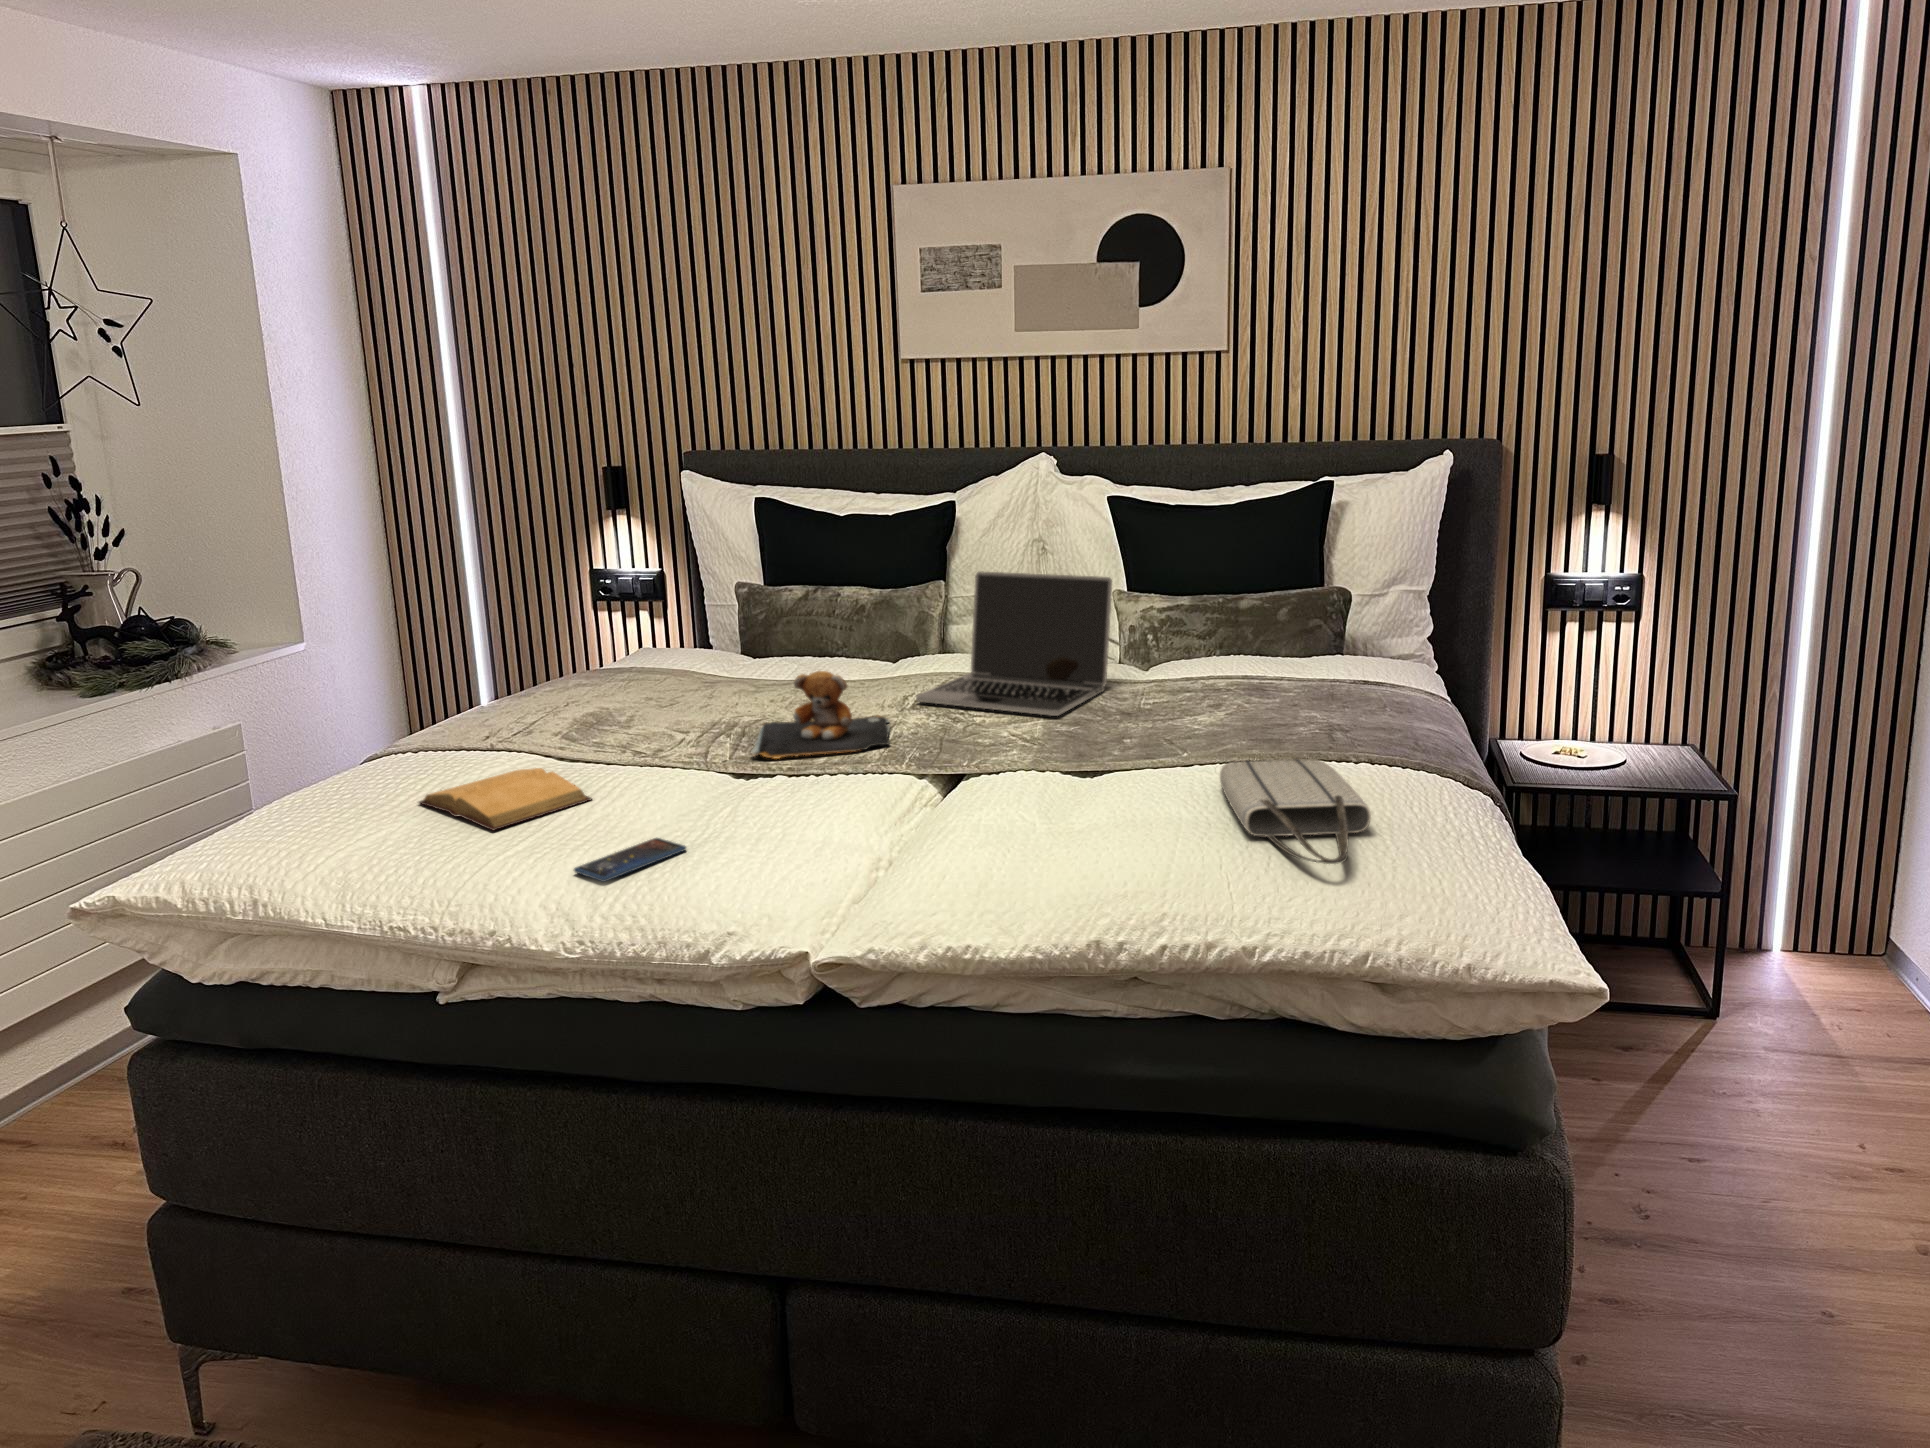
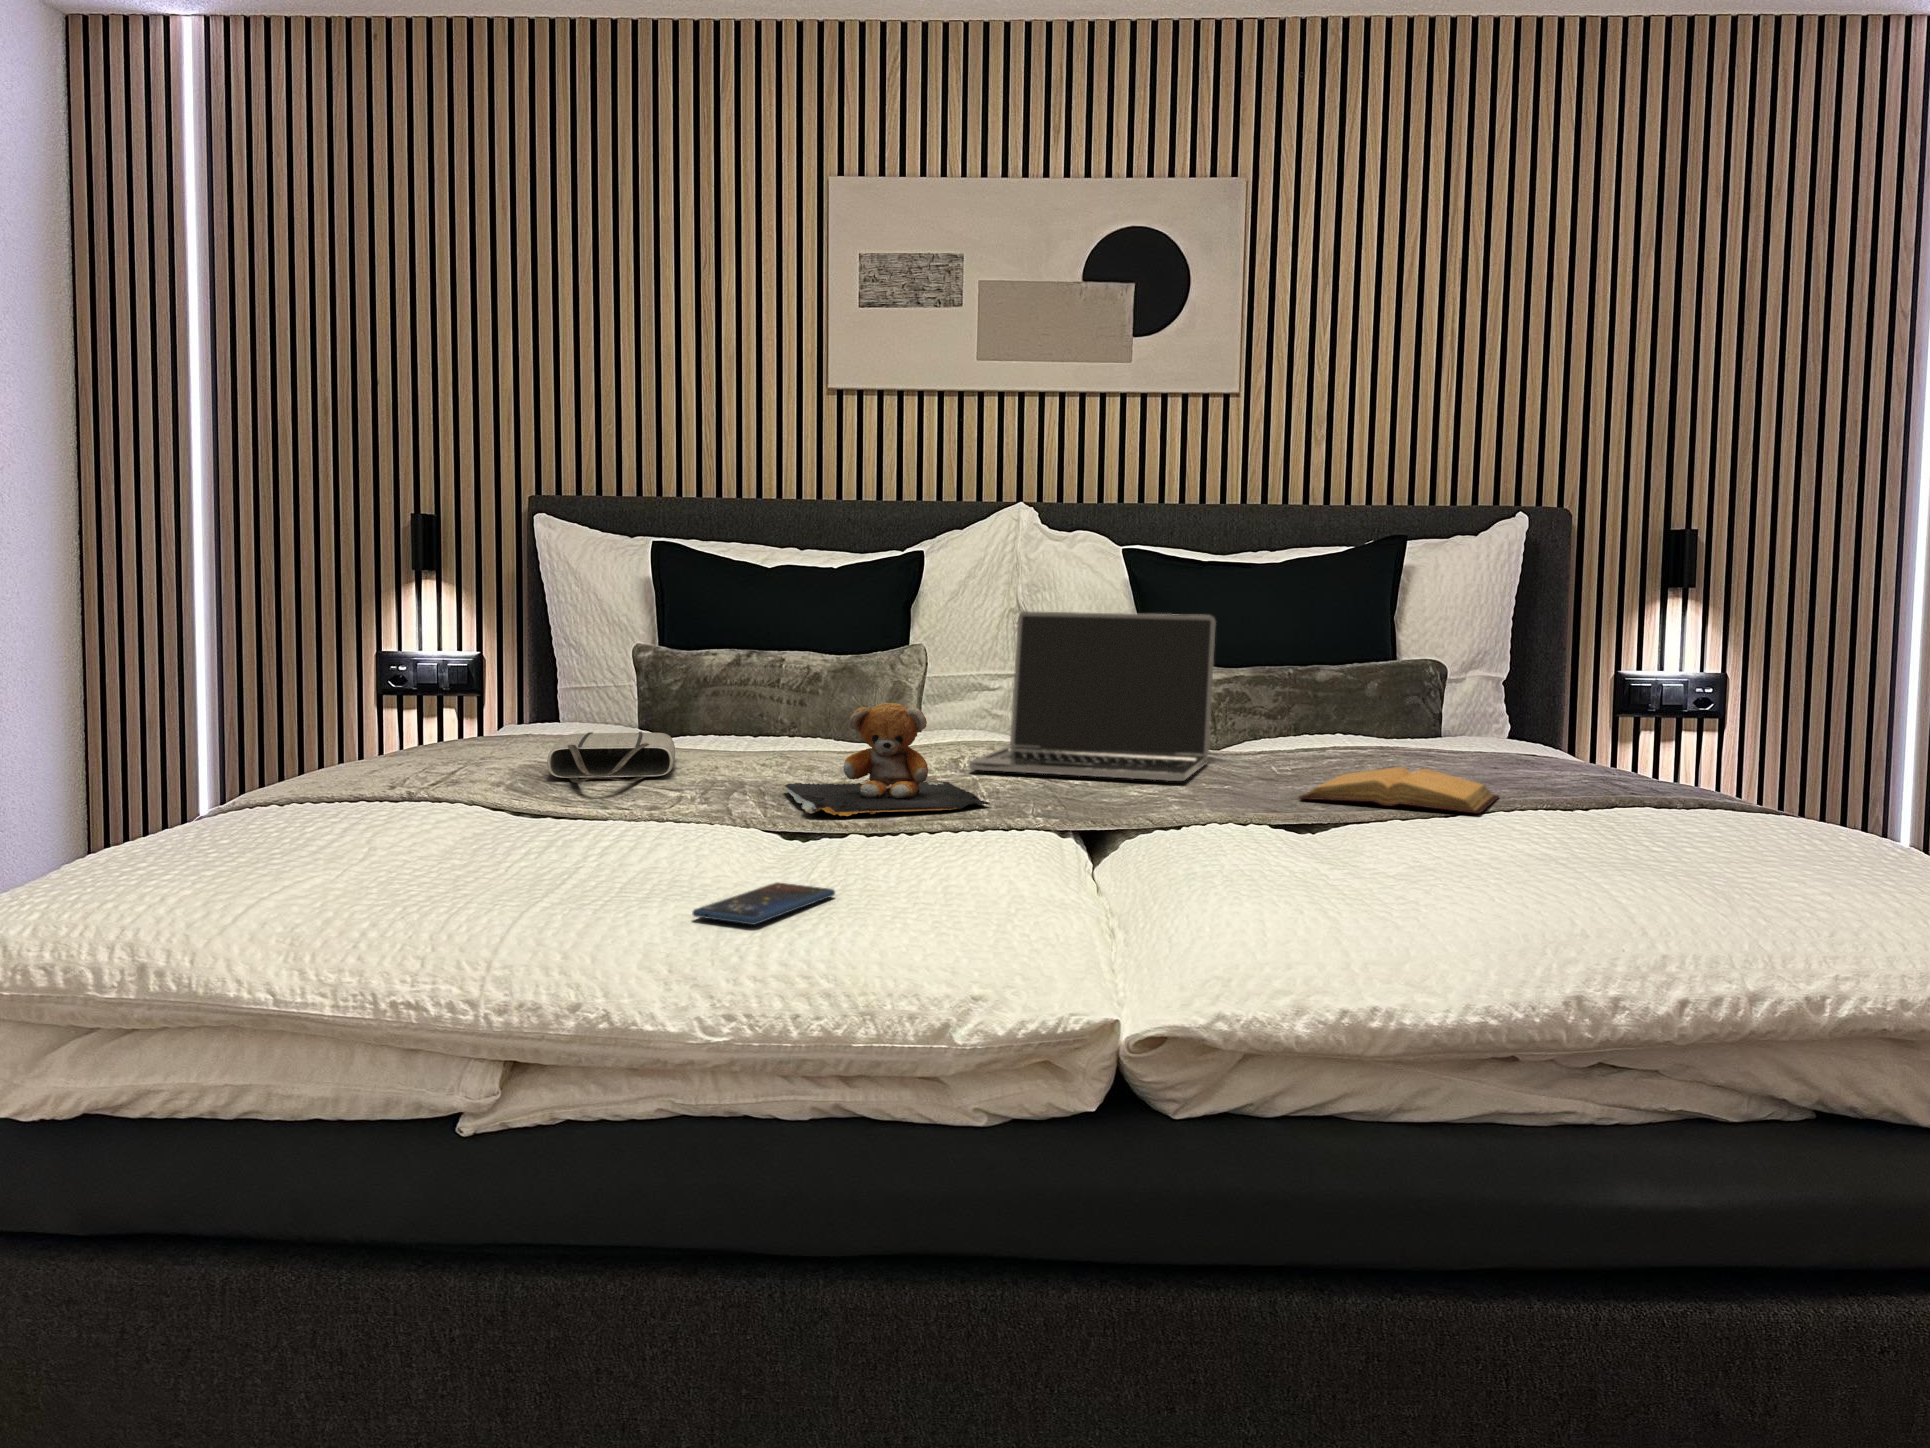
tote bag: present [1220,759,1371,864] -> present [547,732,675,783]
book: present [419,768,592,830] -> present [1299,767,1499,814]

